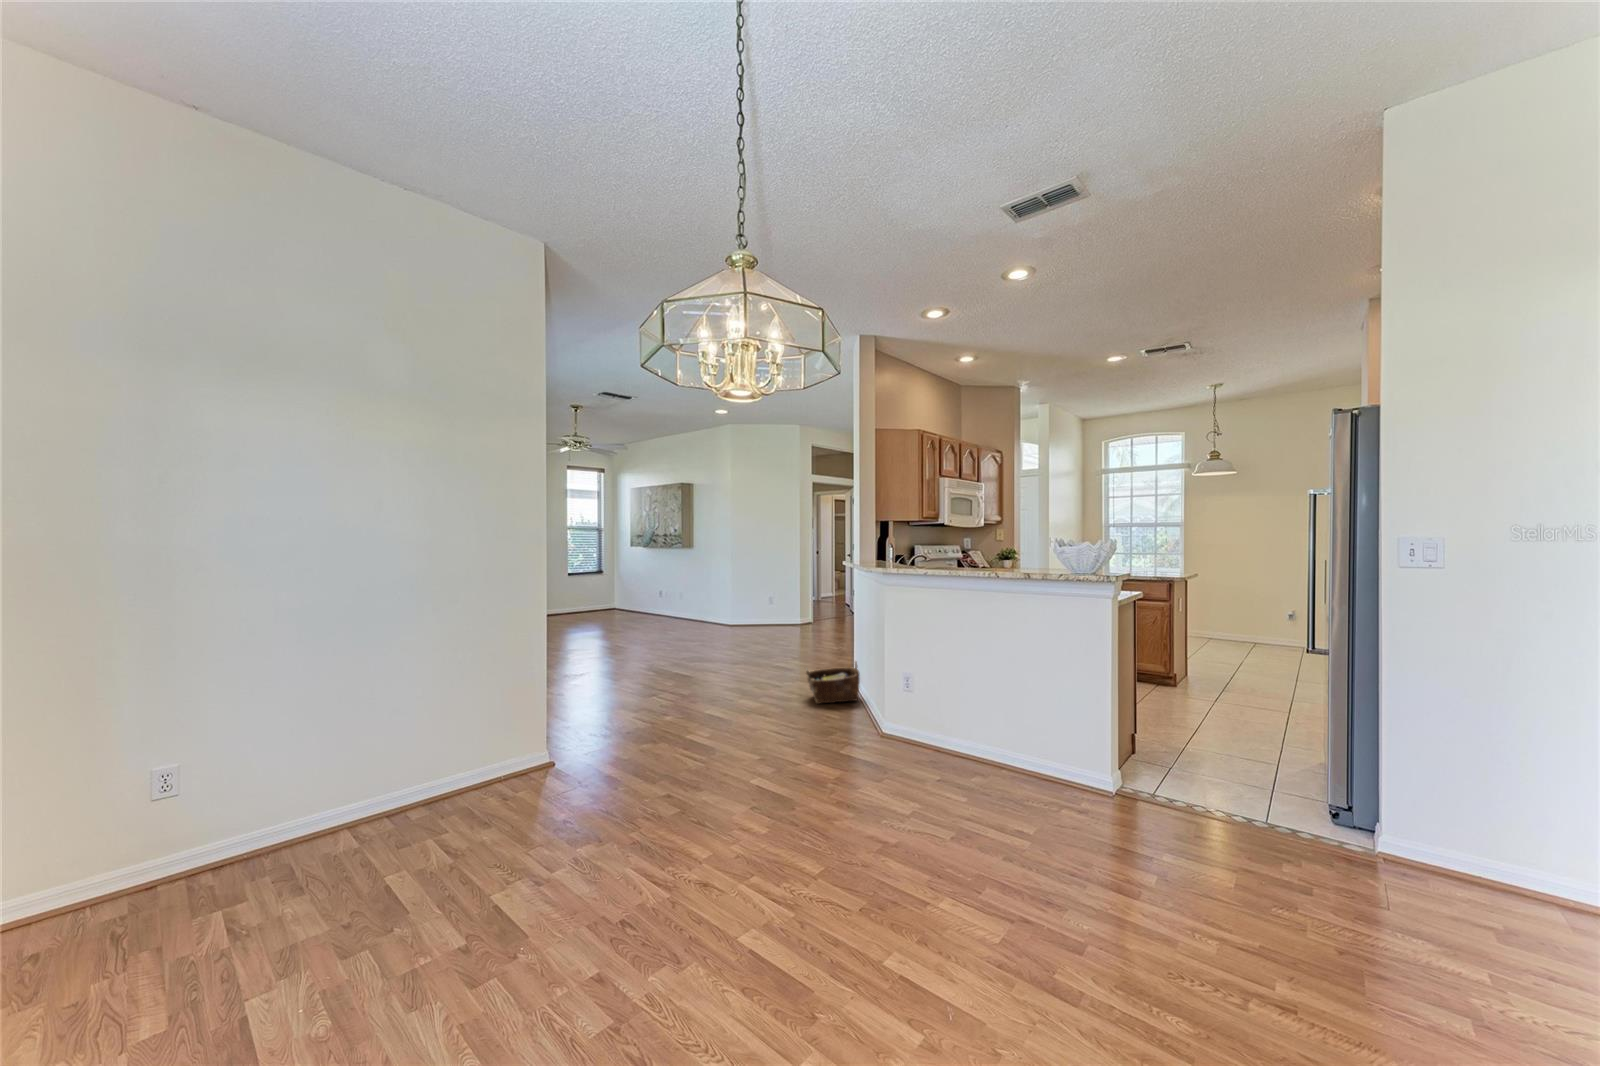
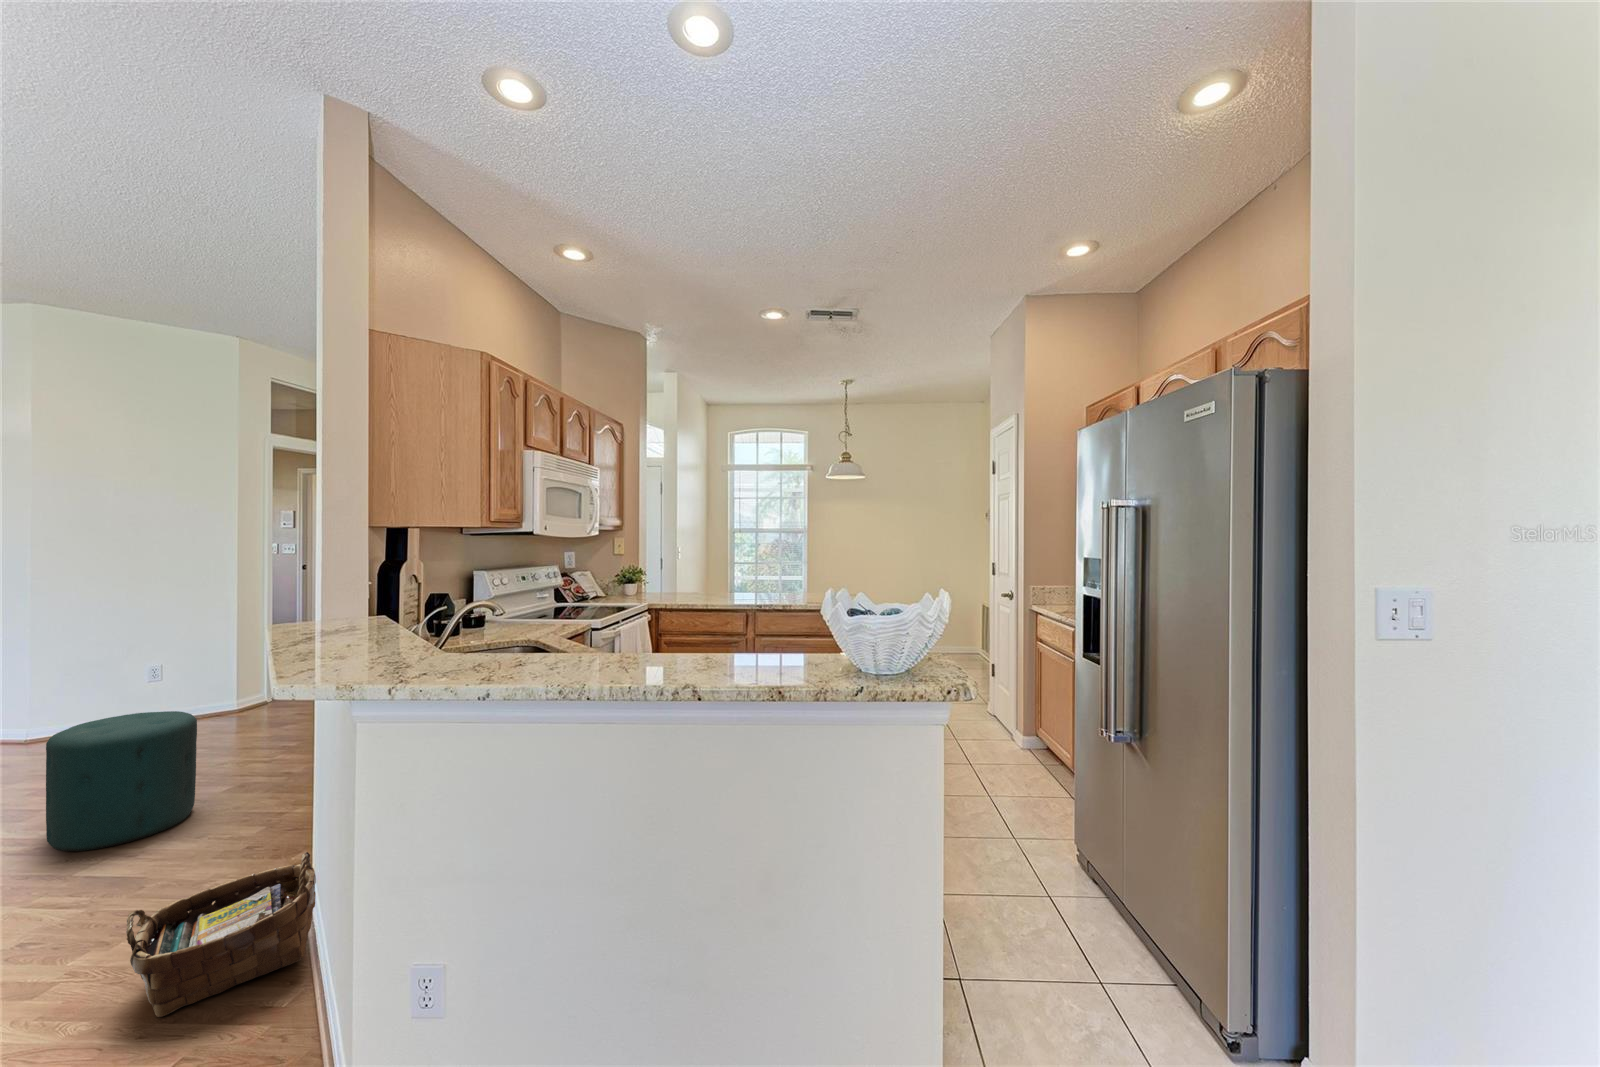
ottoman: none [752,612,797,665] -> present [46,711,197,851]

